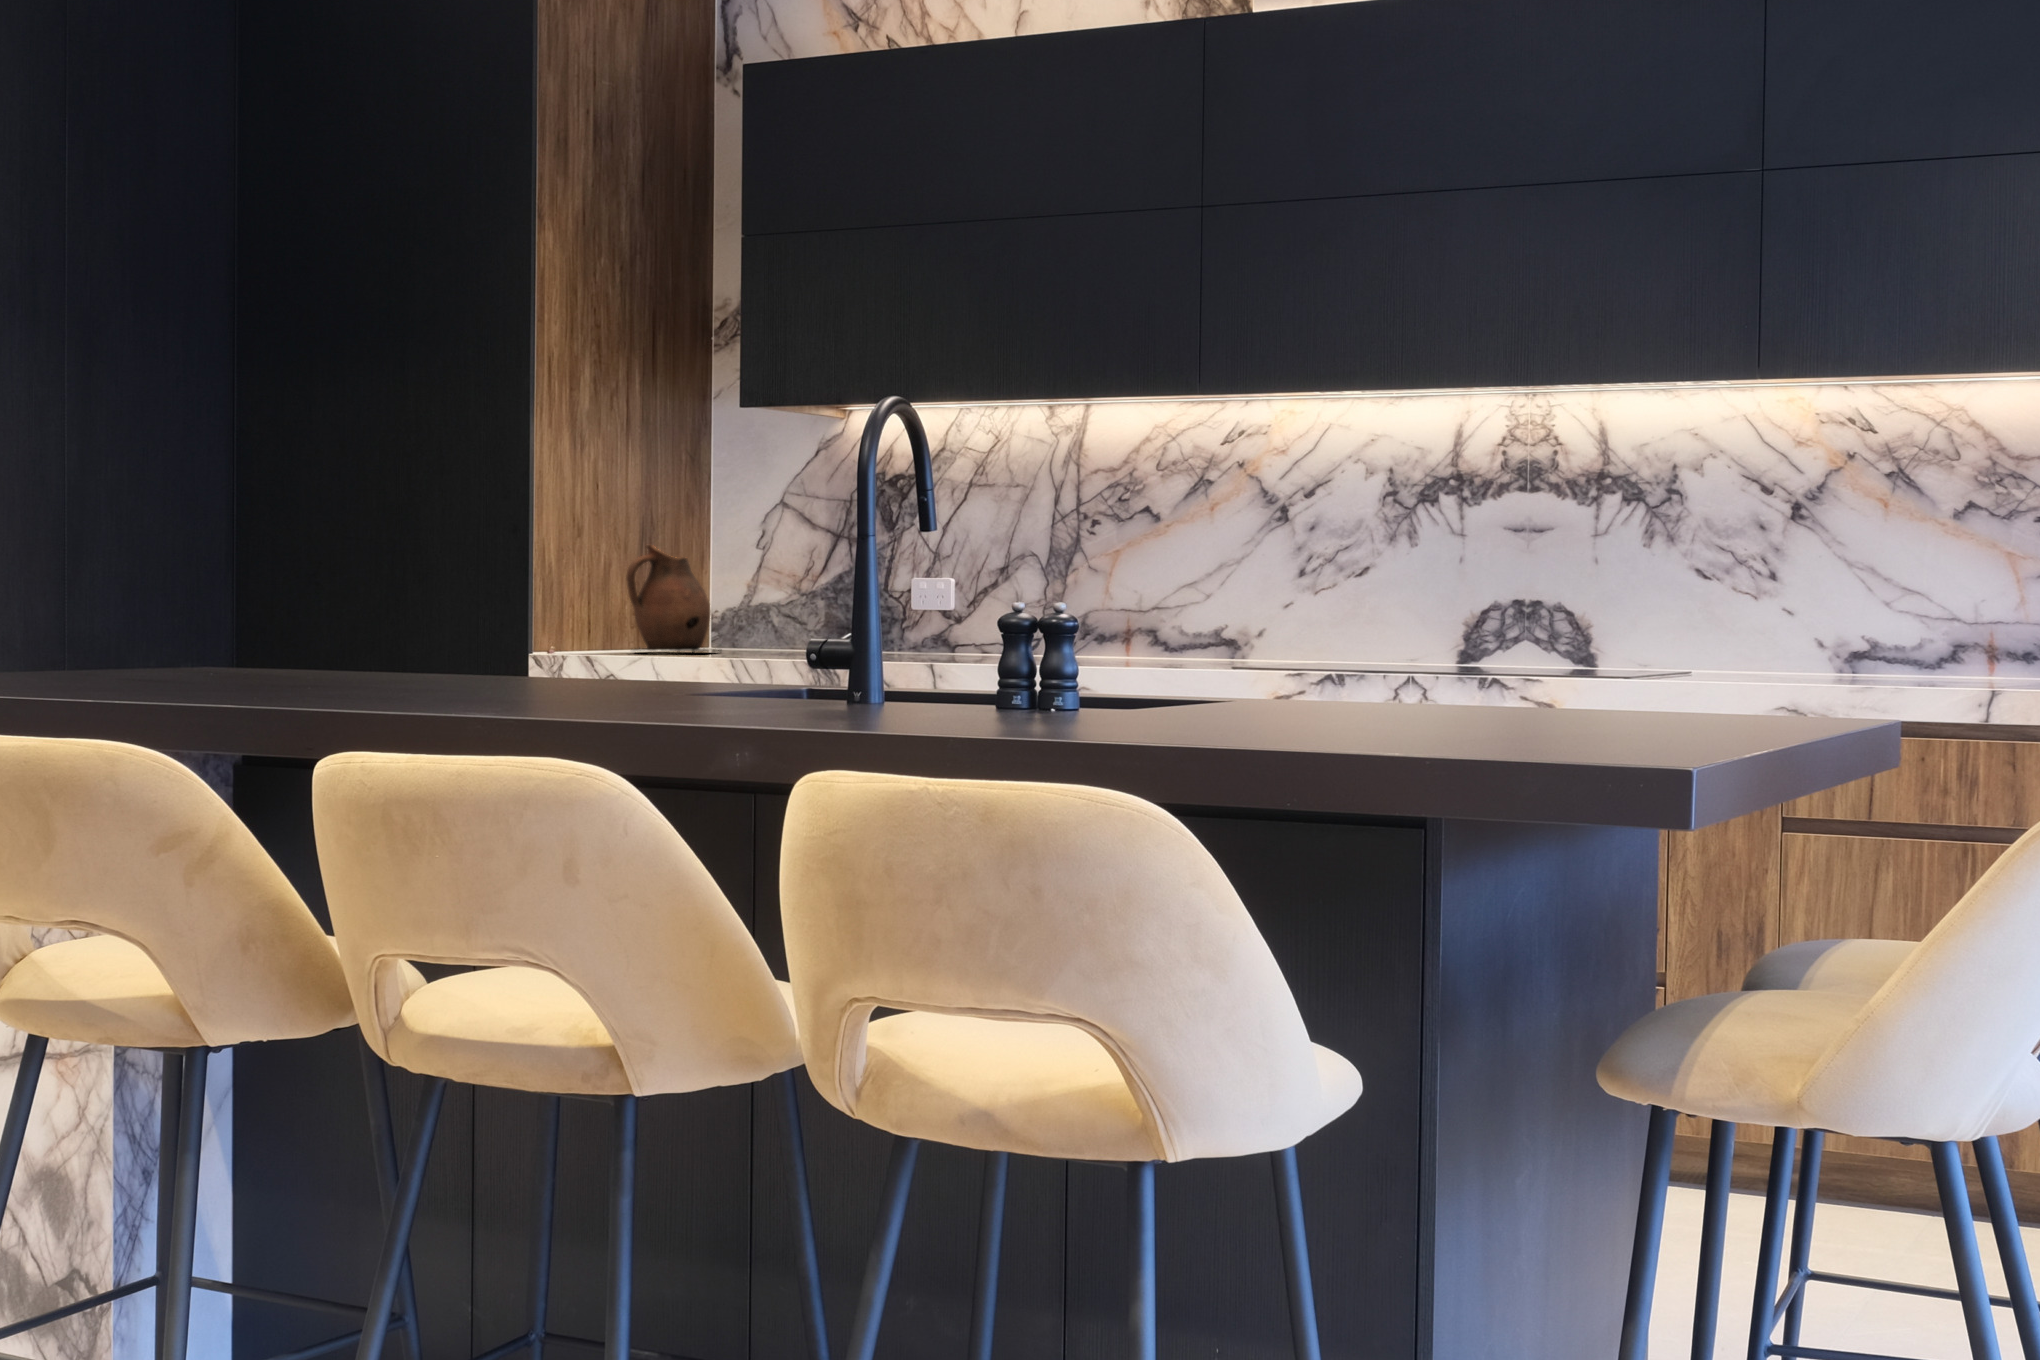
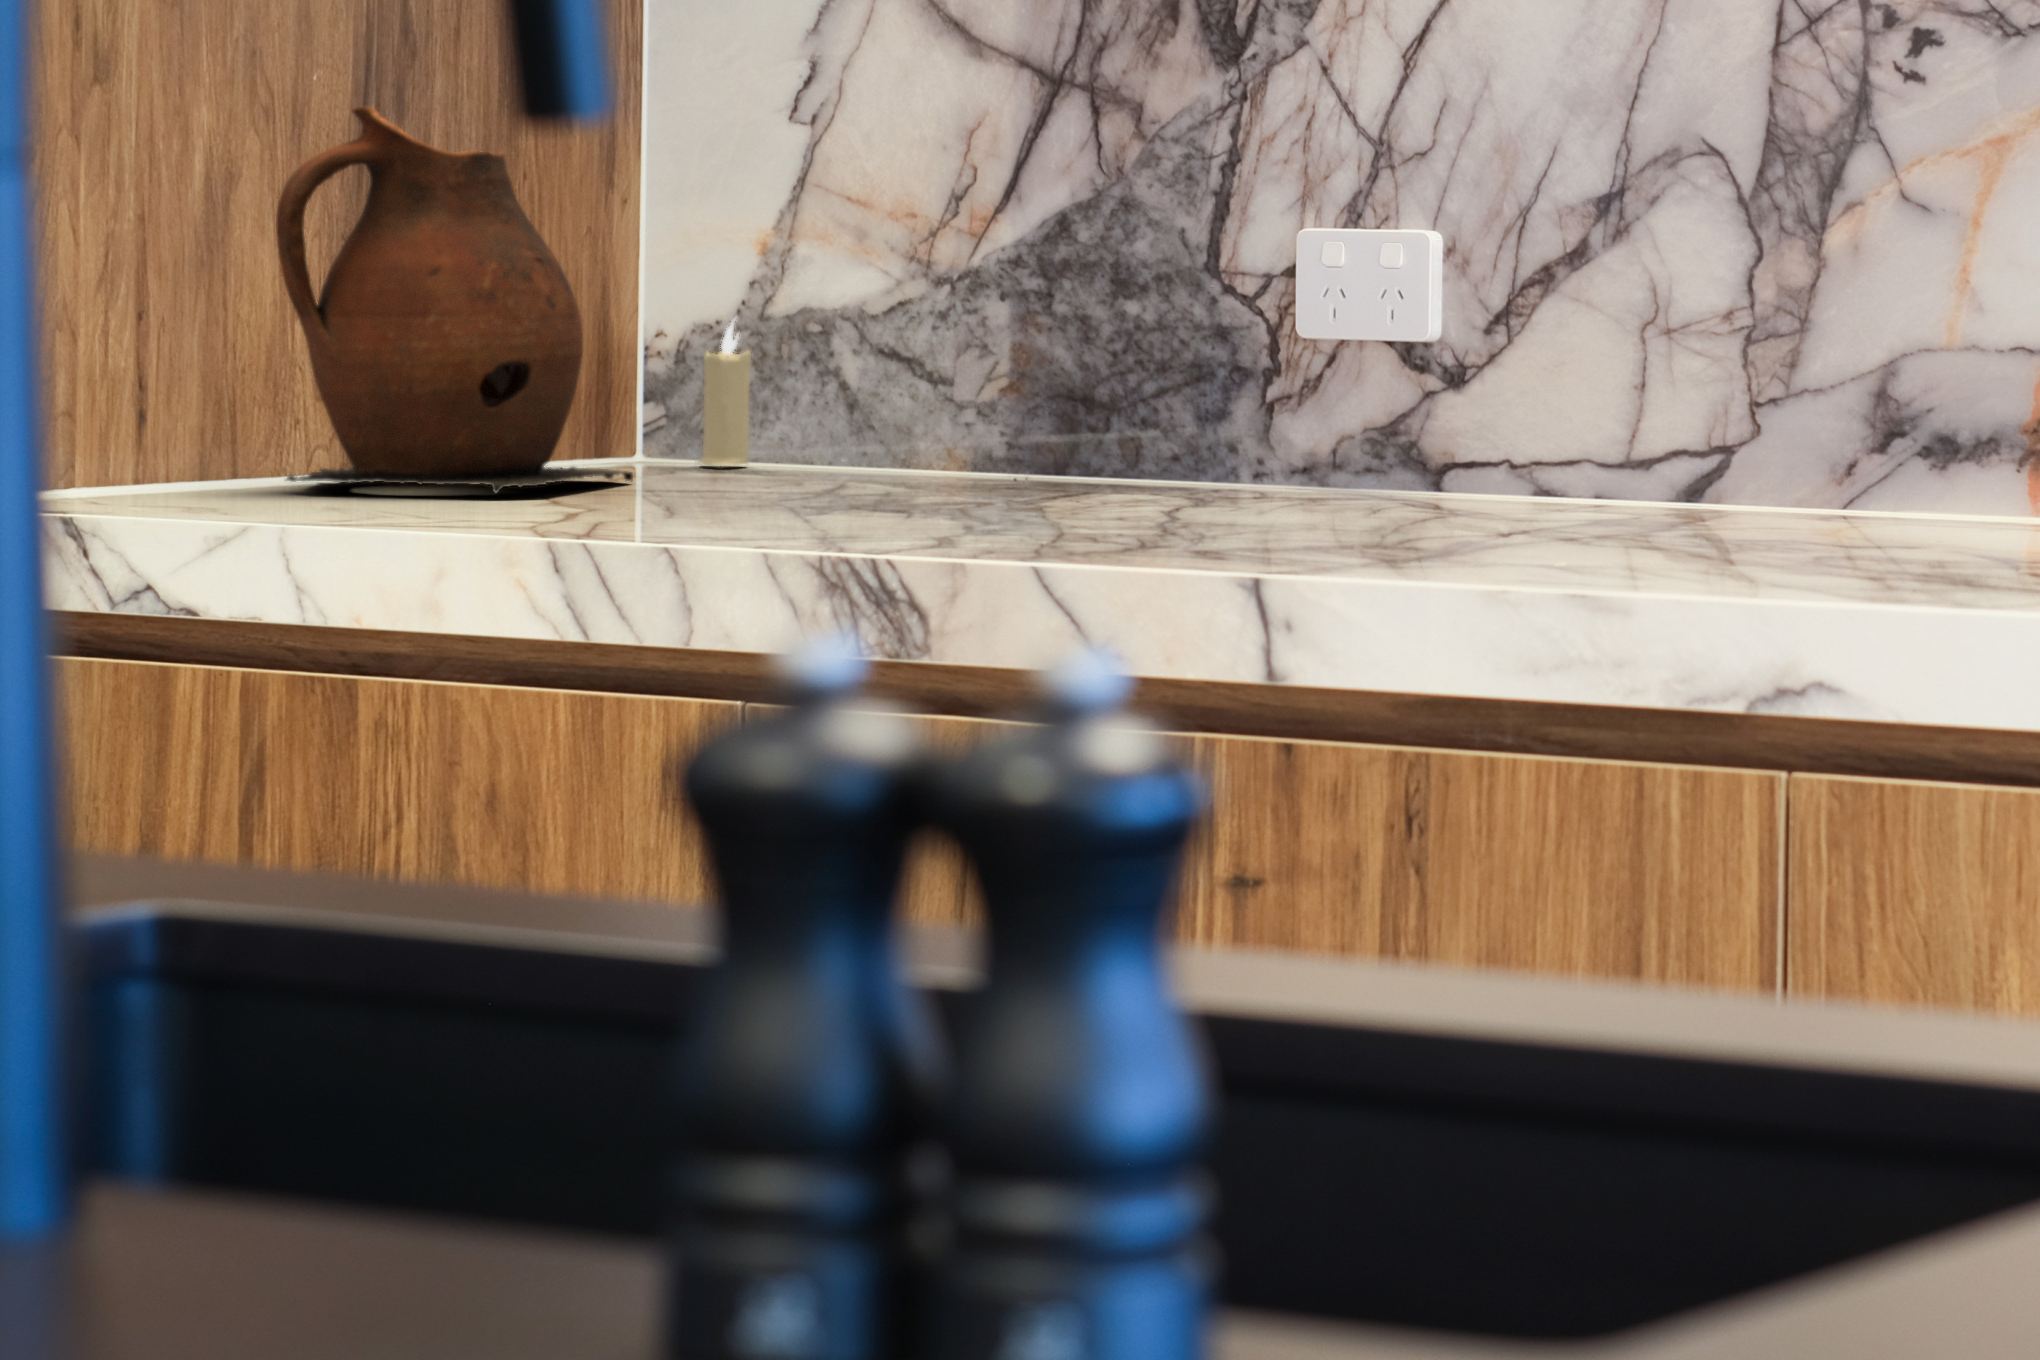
candle: none [731,607,747,650] -> present [699,319,751,466]

